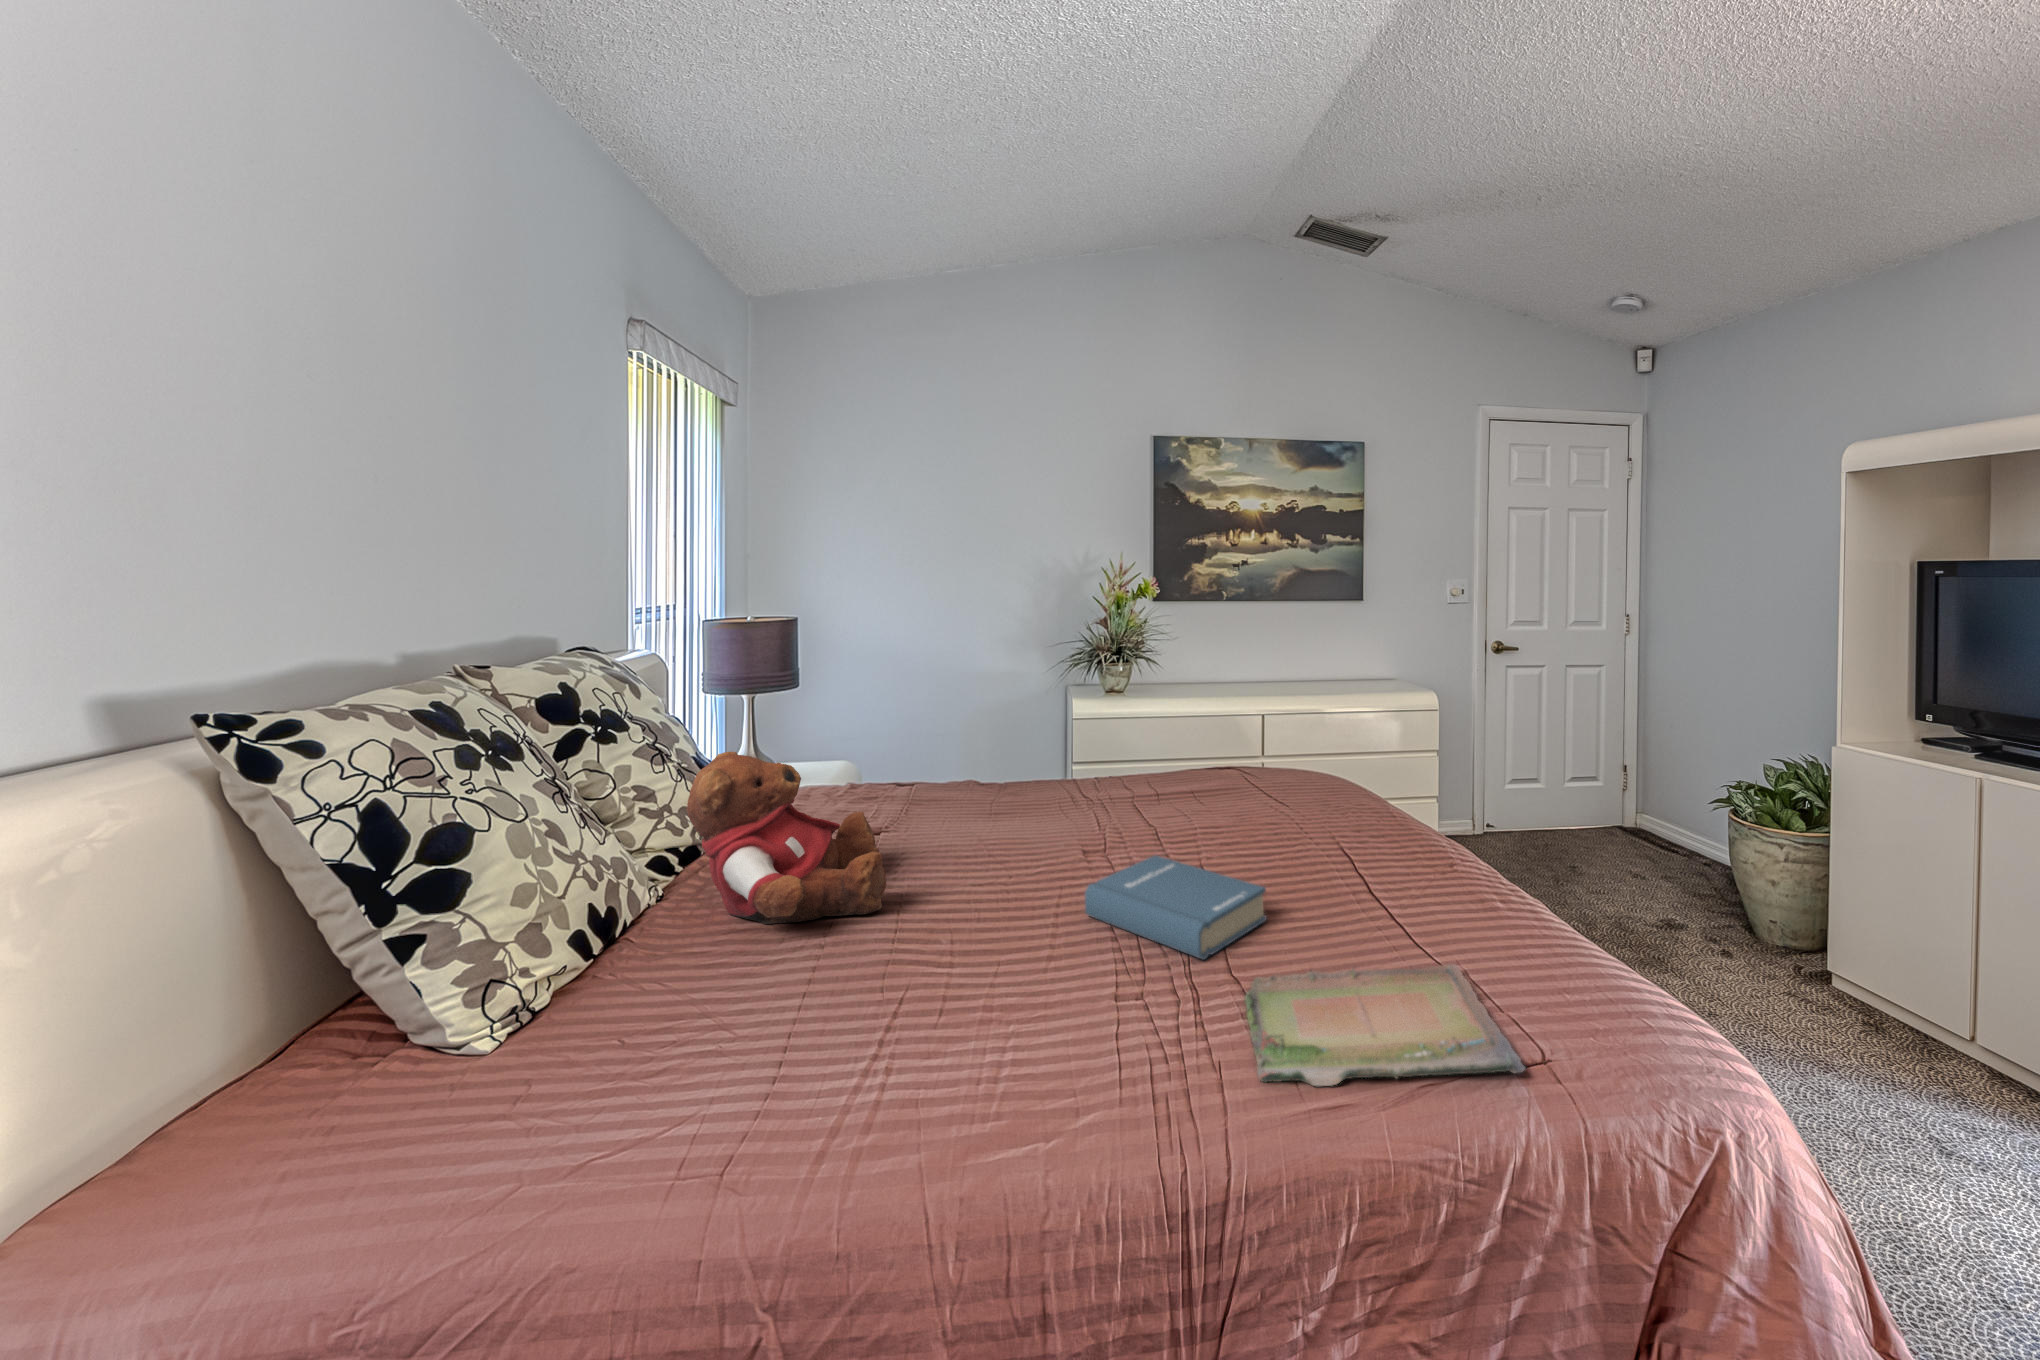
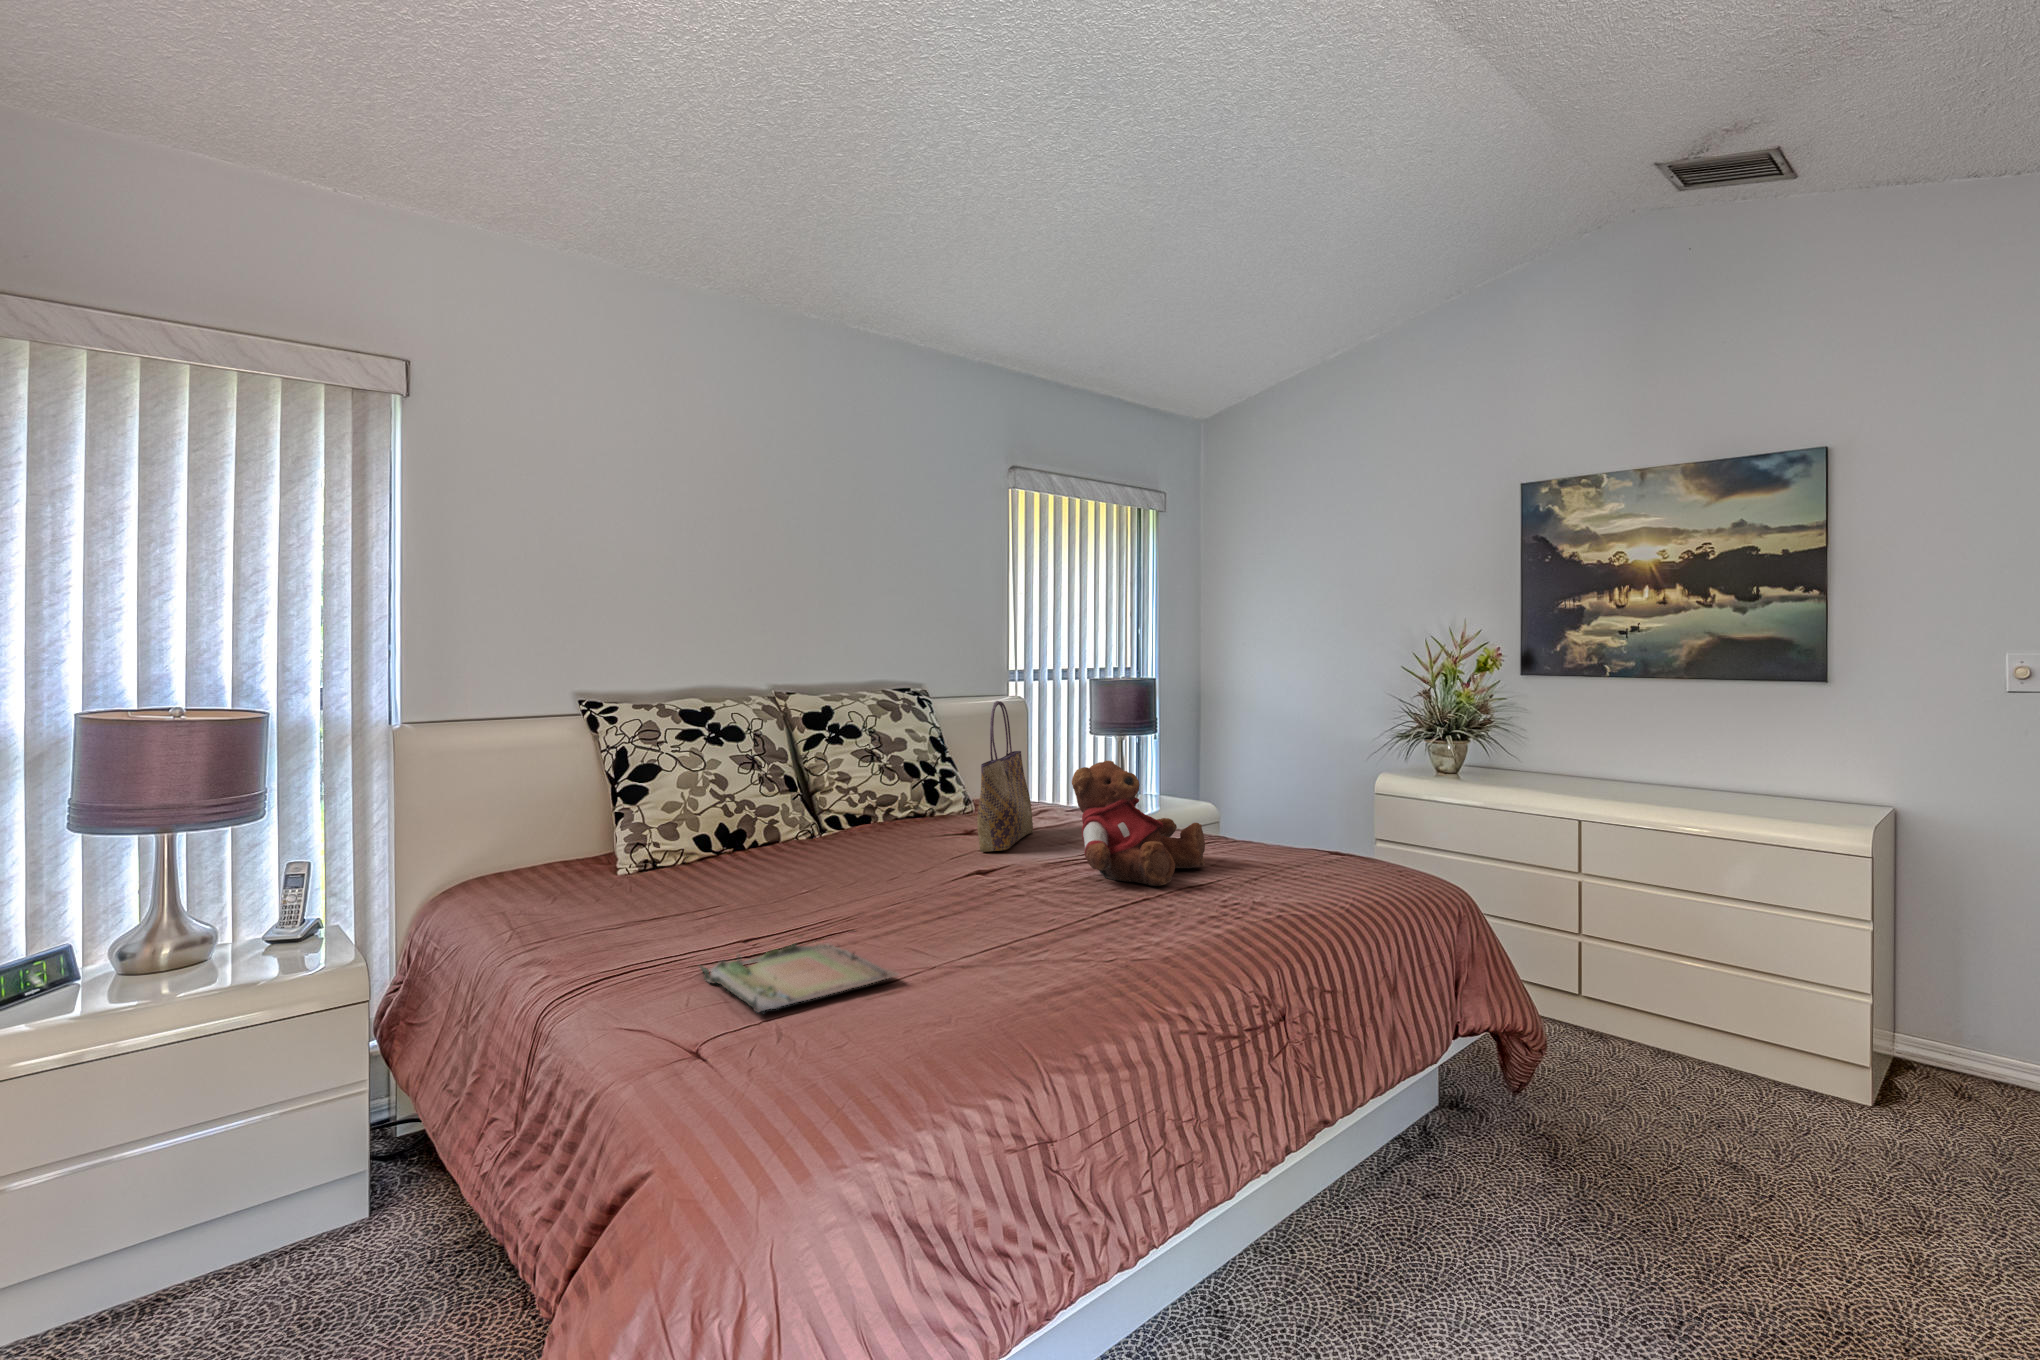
tote bag: none [917,646,1012,832] -> present [977,701,1033,852]
teddy bear: present [687,752,886,924] -> present [1072,761,1205,886]
hardback book: present [1085,855,1267,960] -> none [838,874,954,932]

